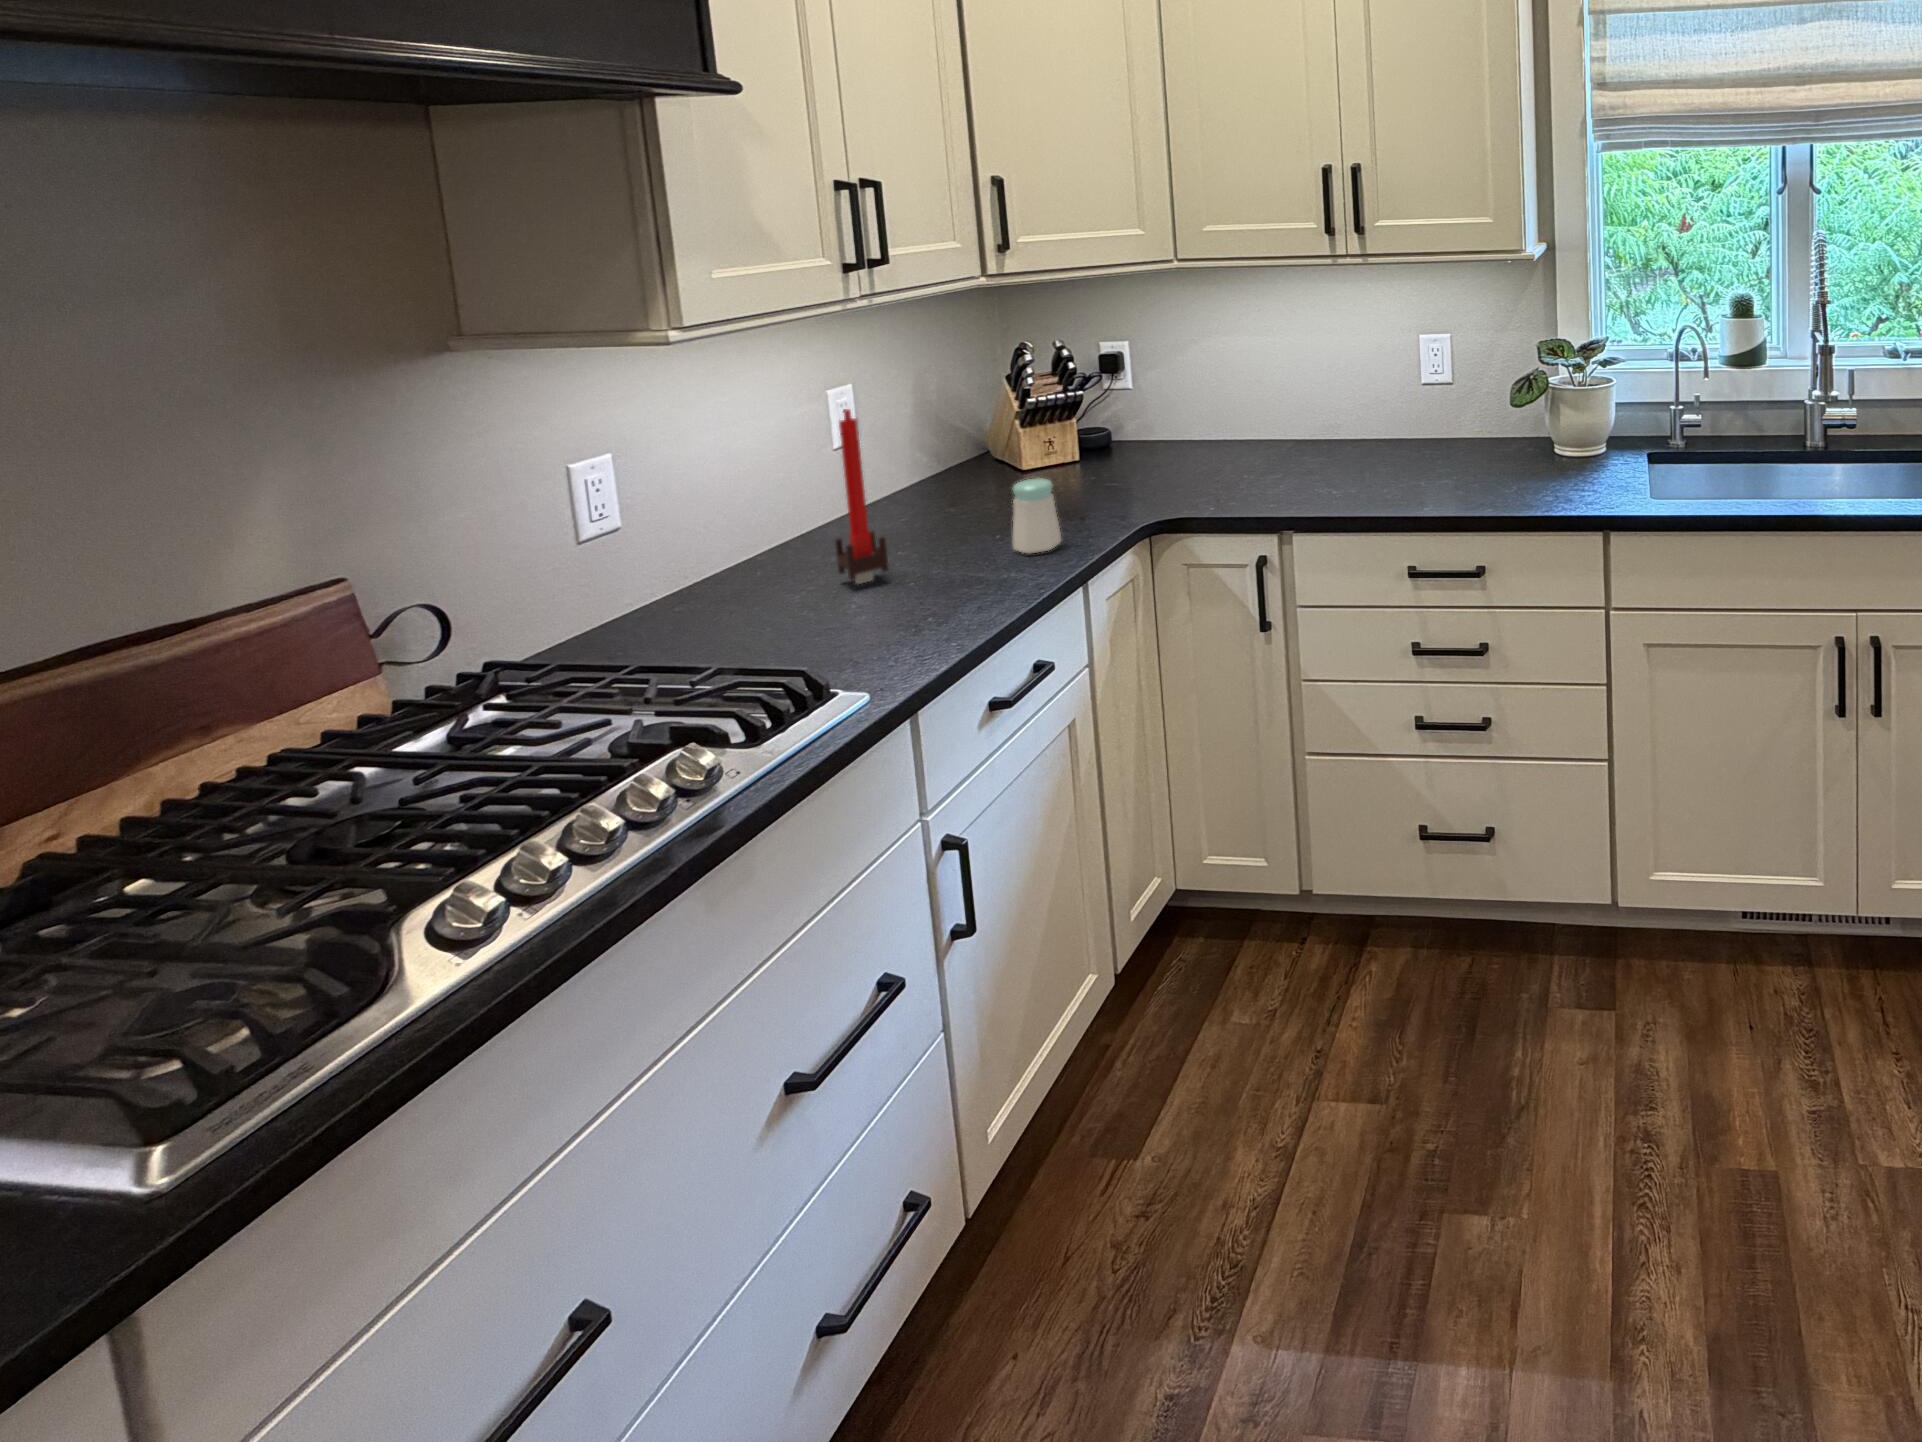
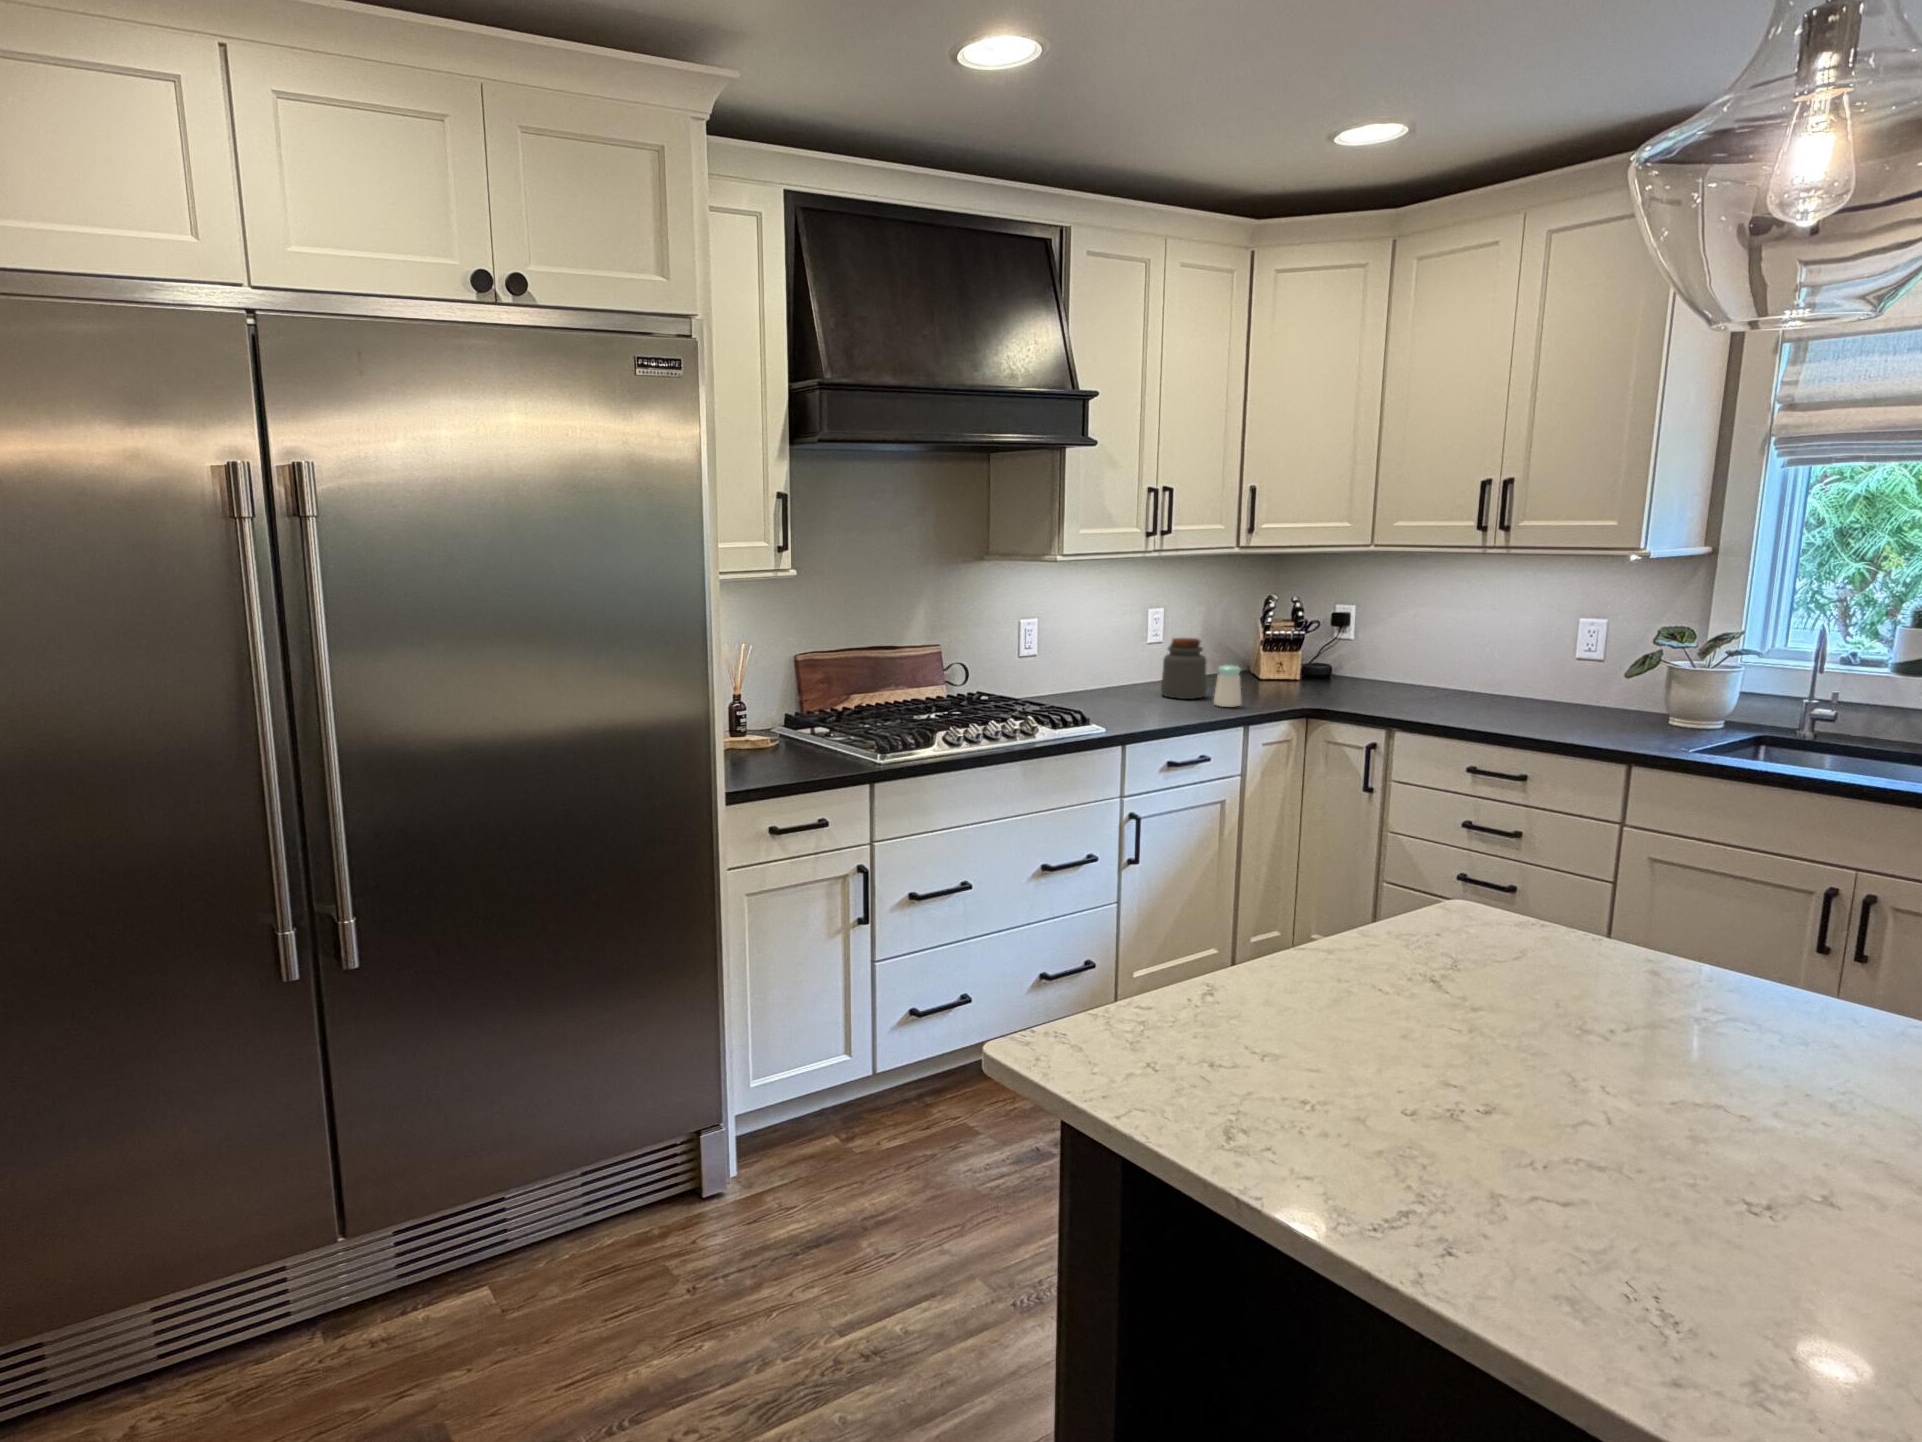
candle: present [835,409,889,584] -> none [1123,608,1145,701]
jar: none [896,438,983,552] -> present [1161,638,1207,699]

